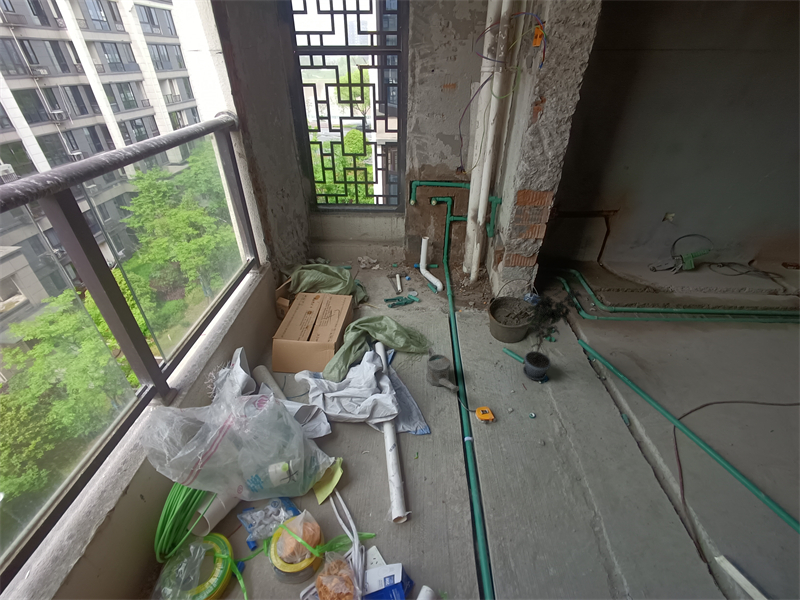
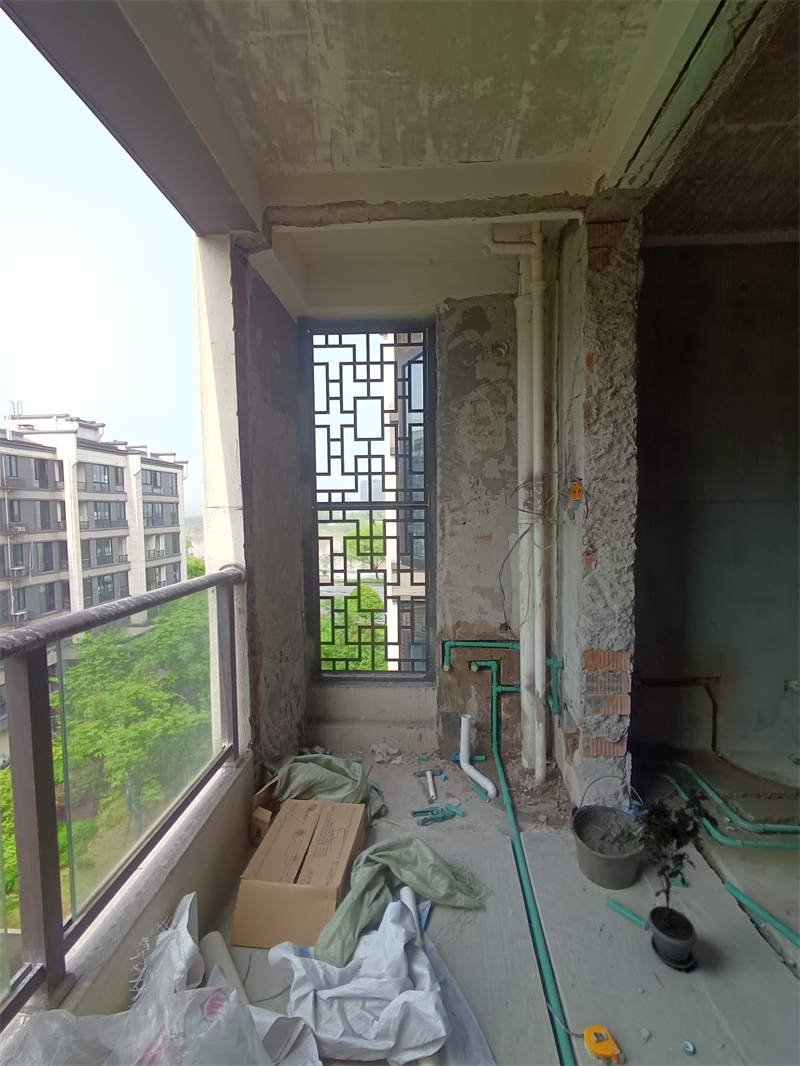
watering can: present [426,348,459,392] -> none [487,896,549,991]

